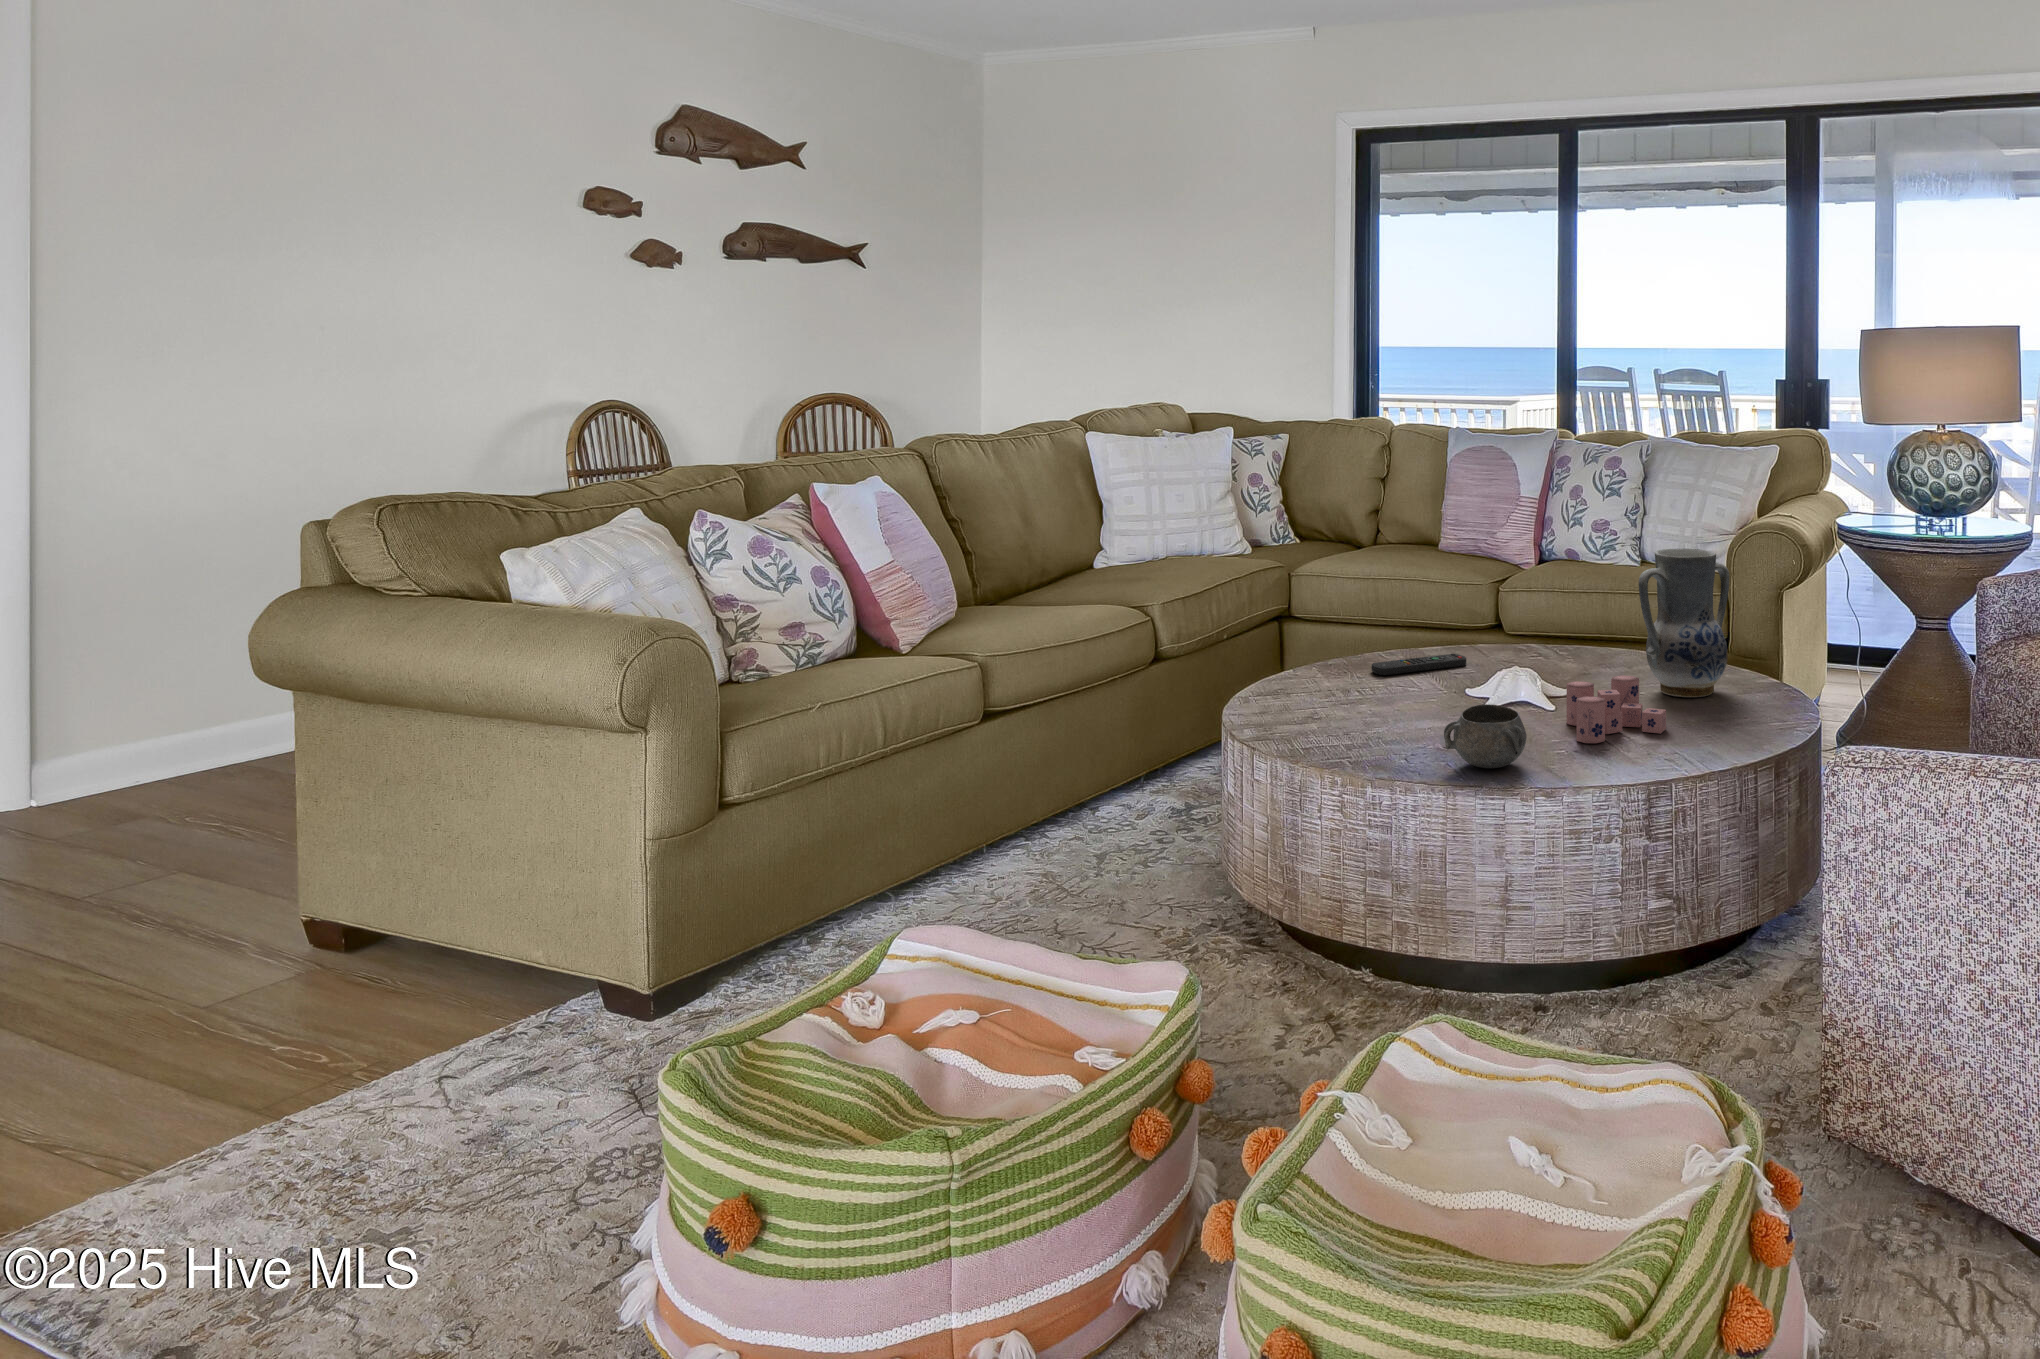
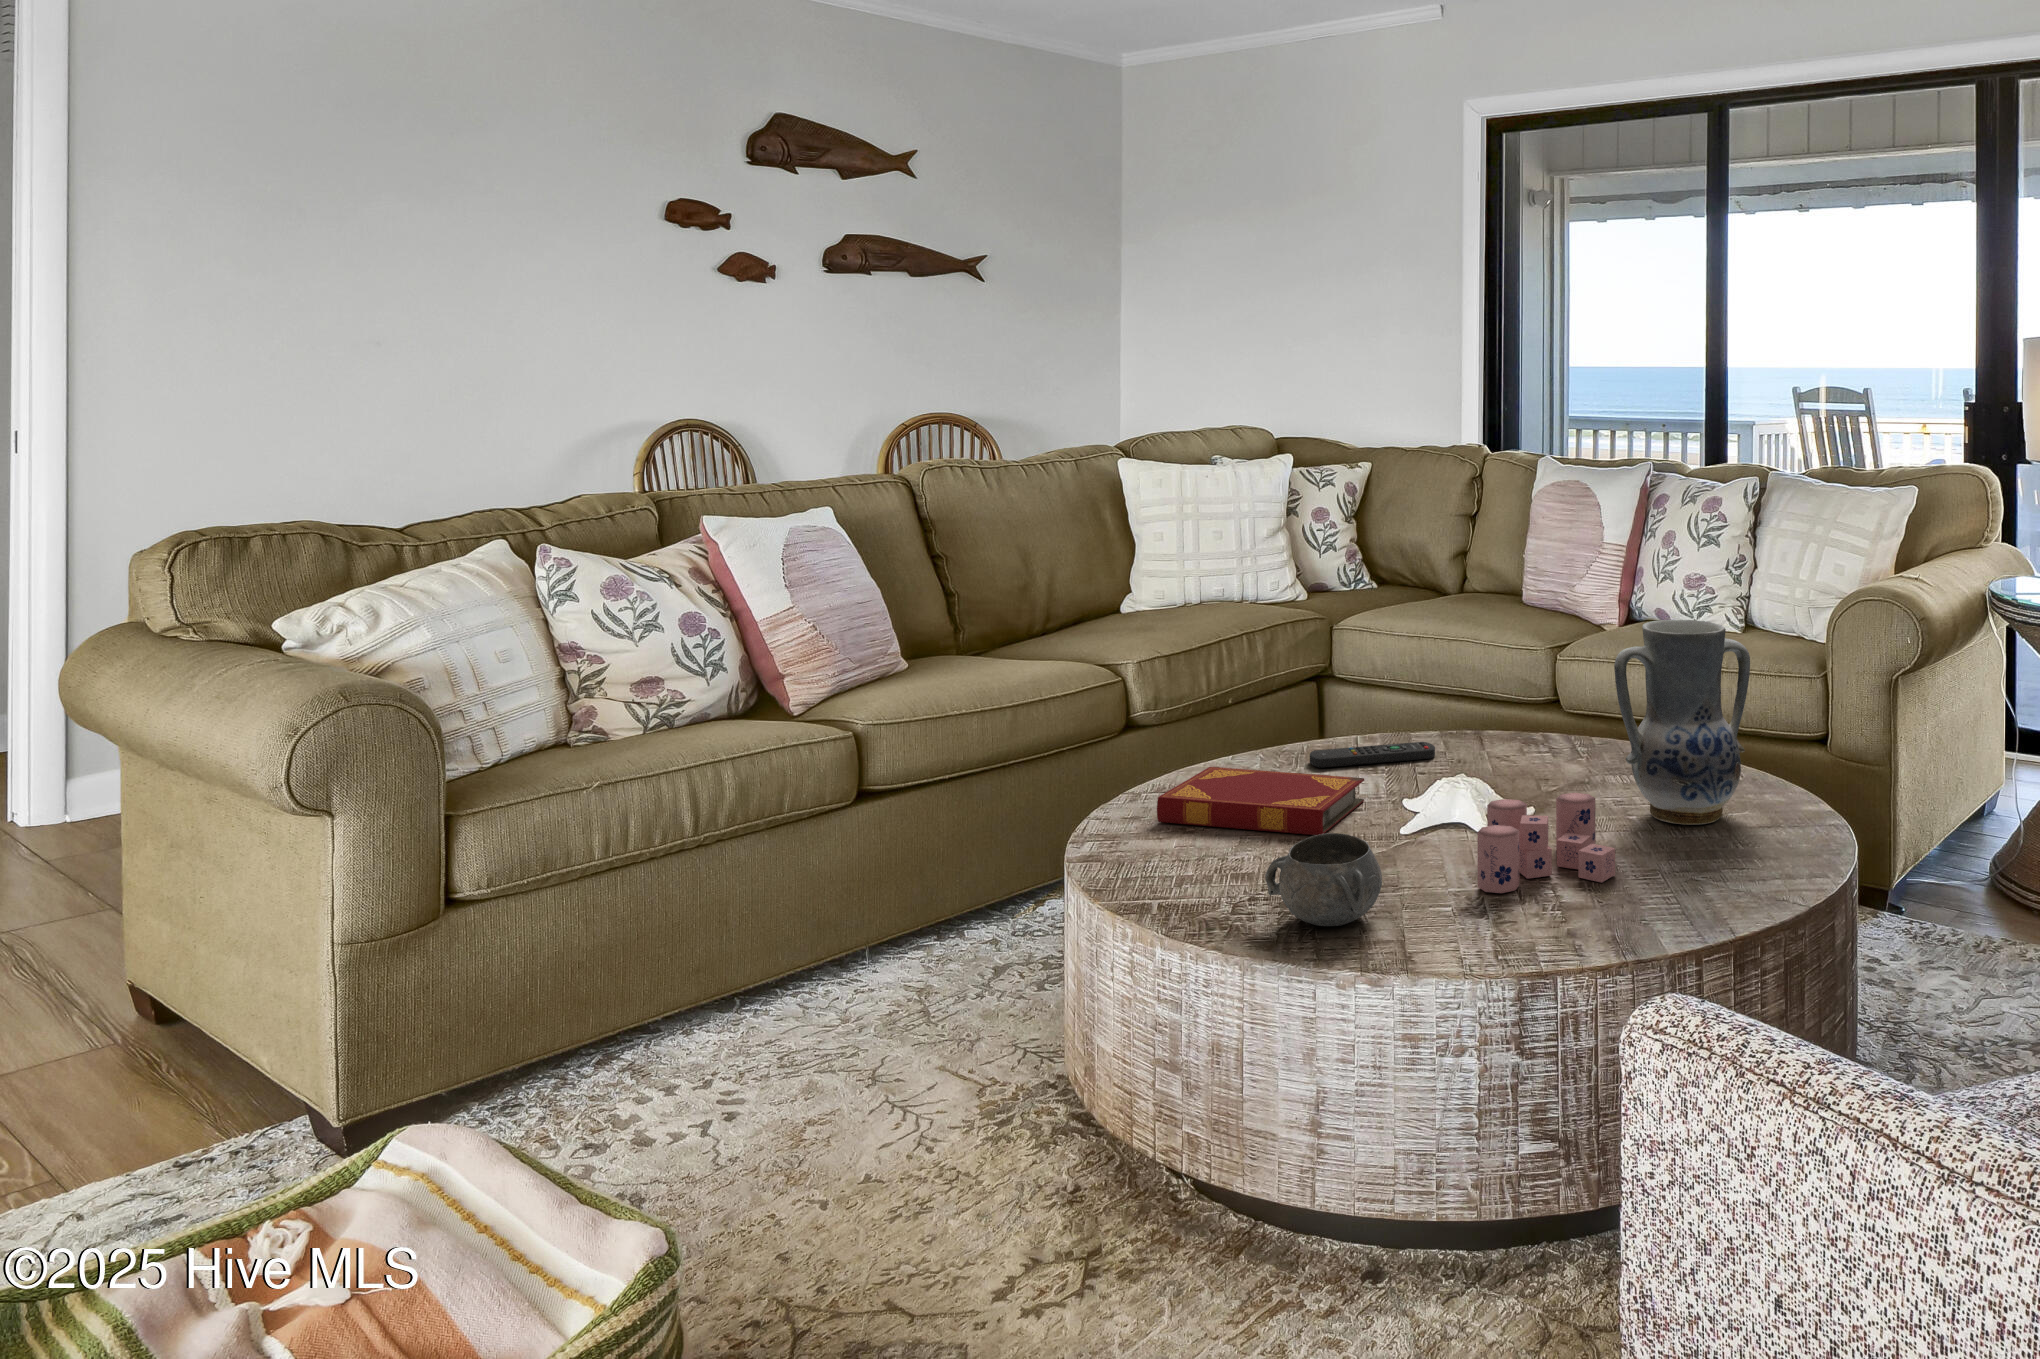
hardback book: none [1295,676,1441,717] -> present [1157,767,1364,835]

